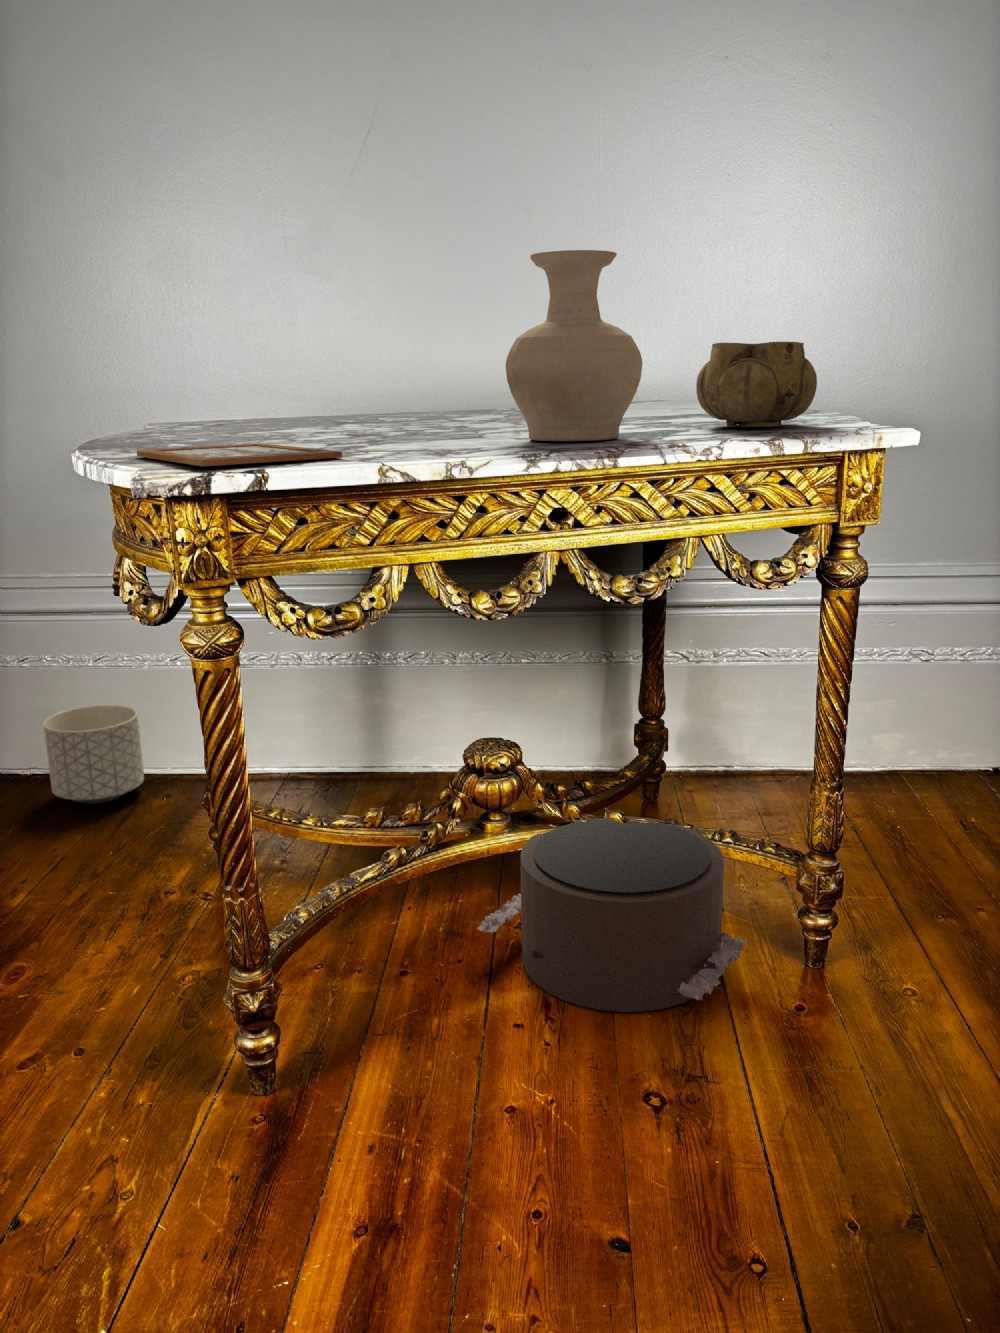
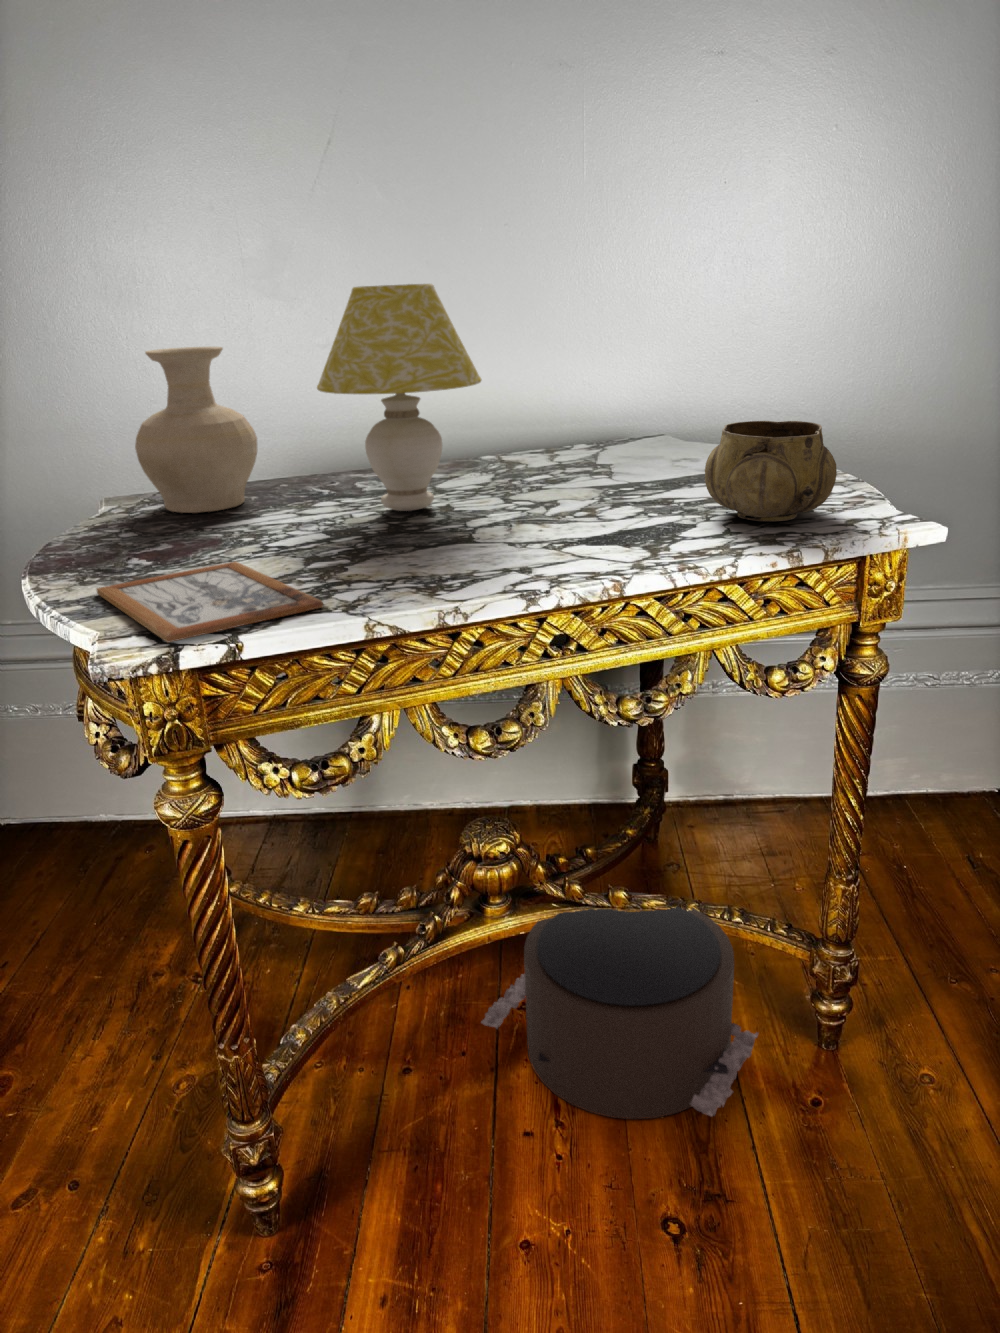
table lamp: none [342,213,494,429] -> present [317,284,481,511]
vase: present [505,250,643,441] -> present [135,347,257,513]
planter: present [43,705,144,804] -> none [26,747,134,853]

